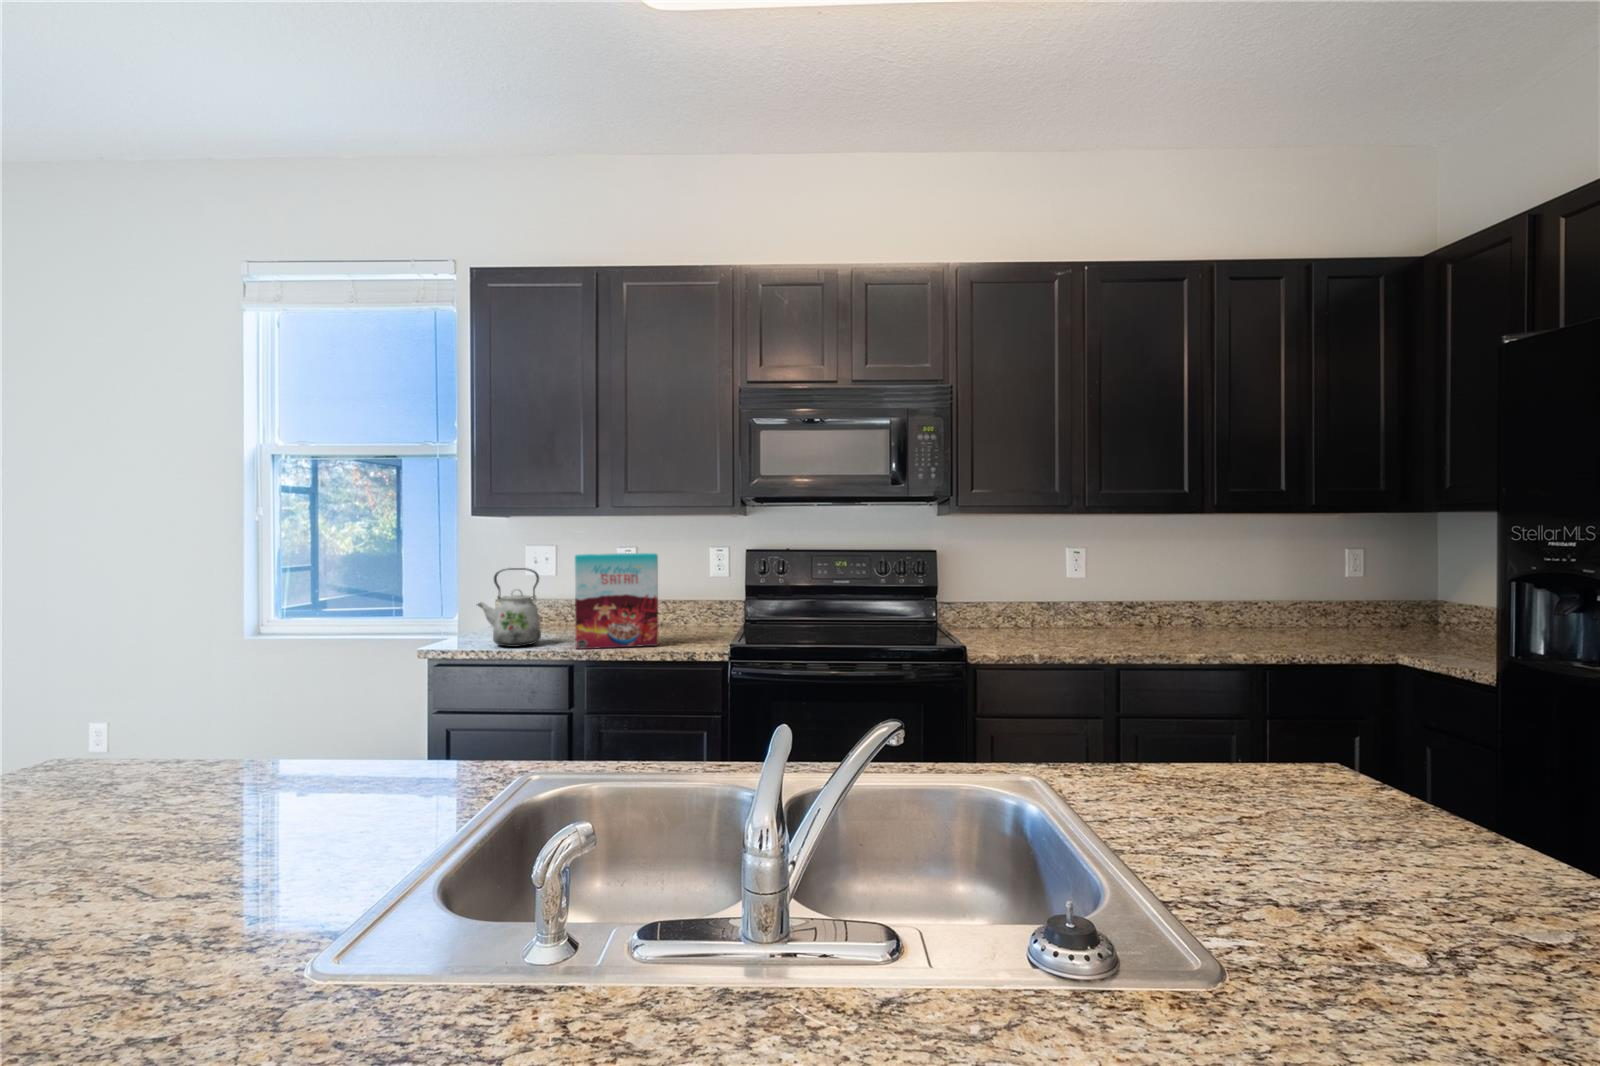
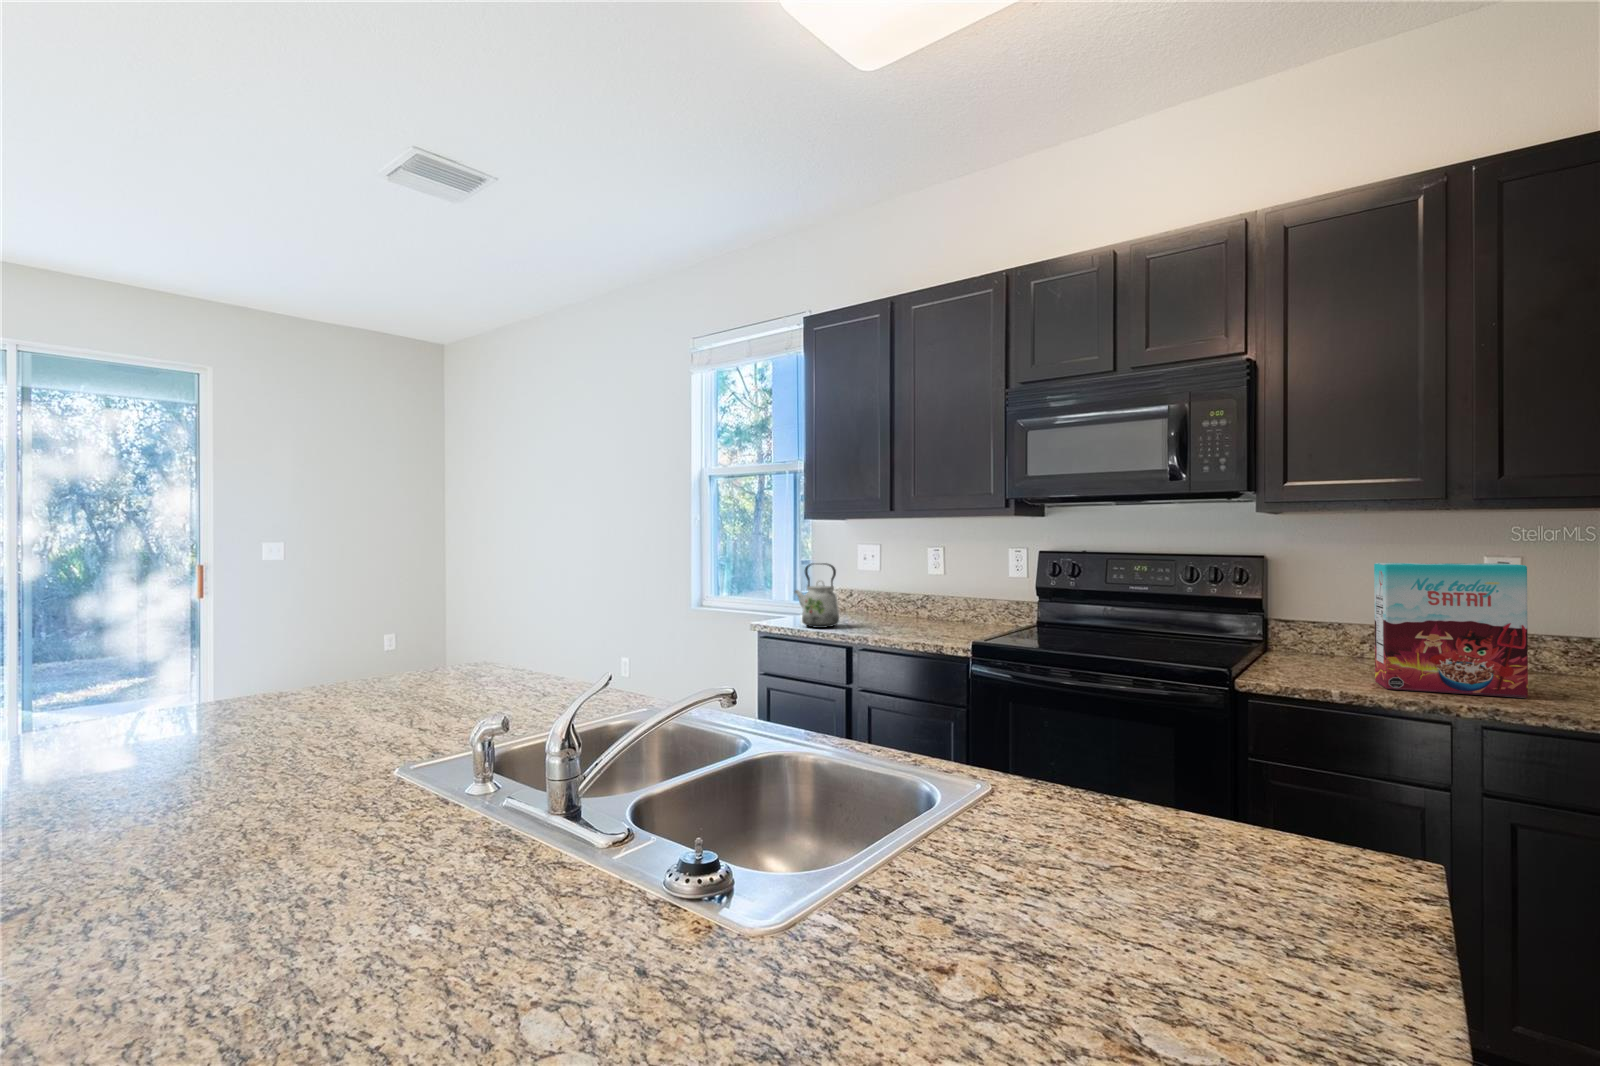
cereal box: present [575,553,658,649] -> present [1374,563,1528,698]

